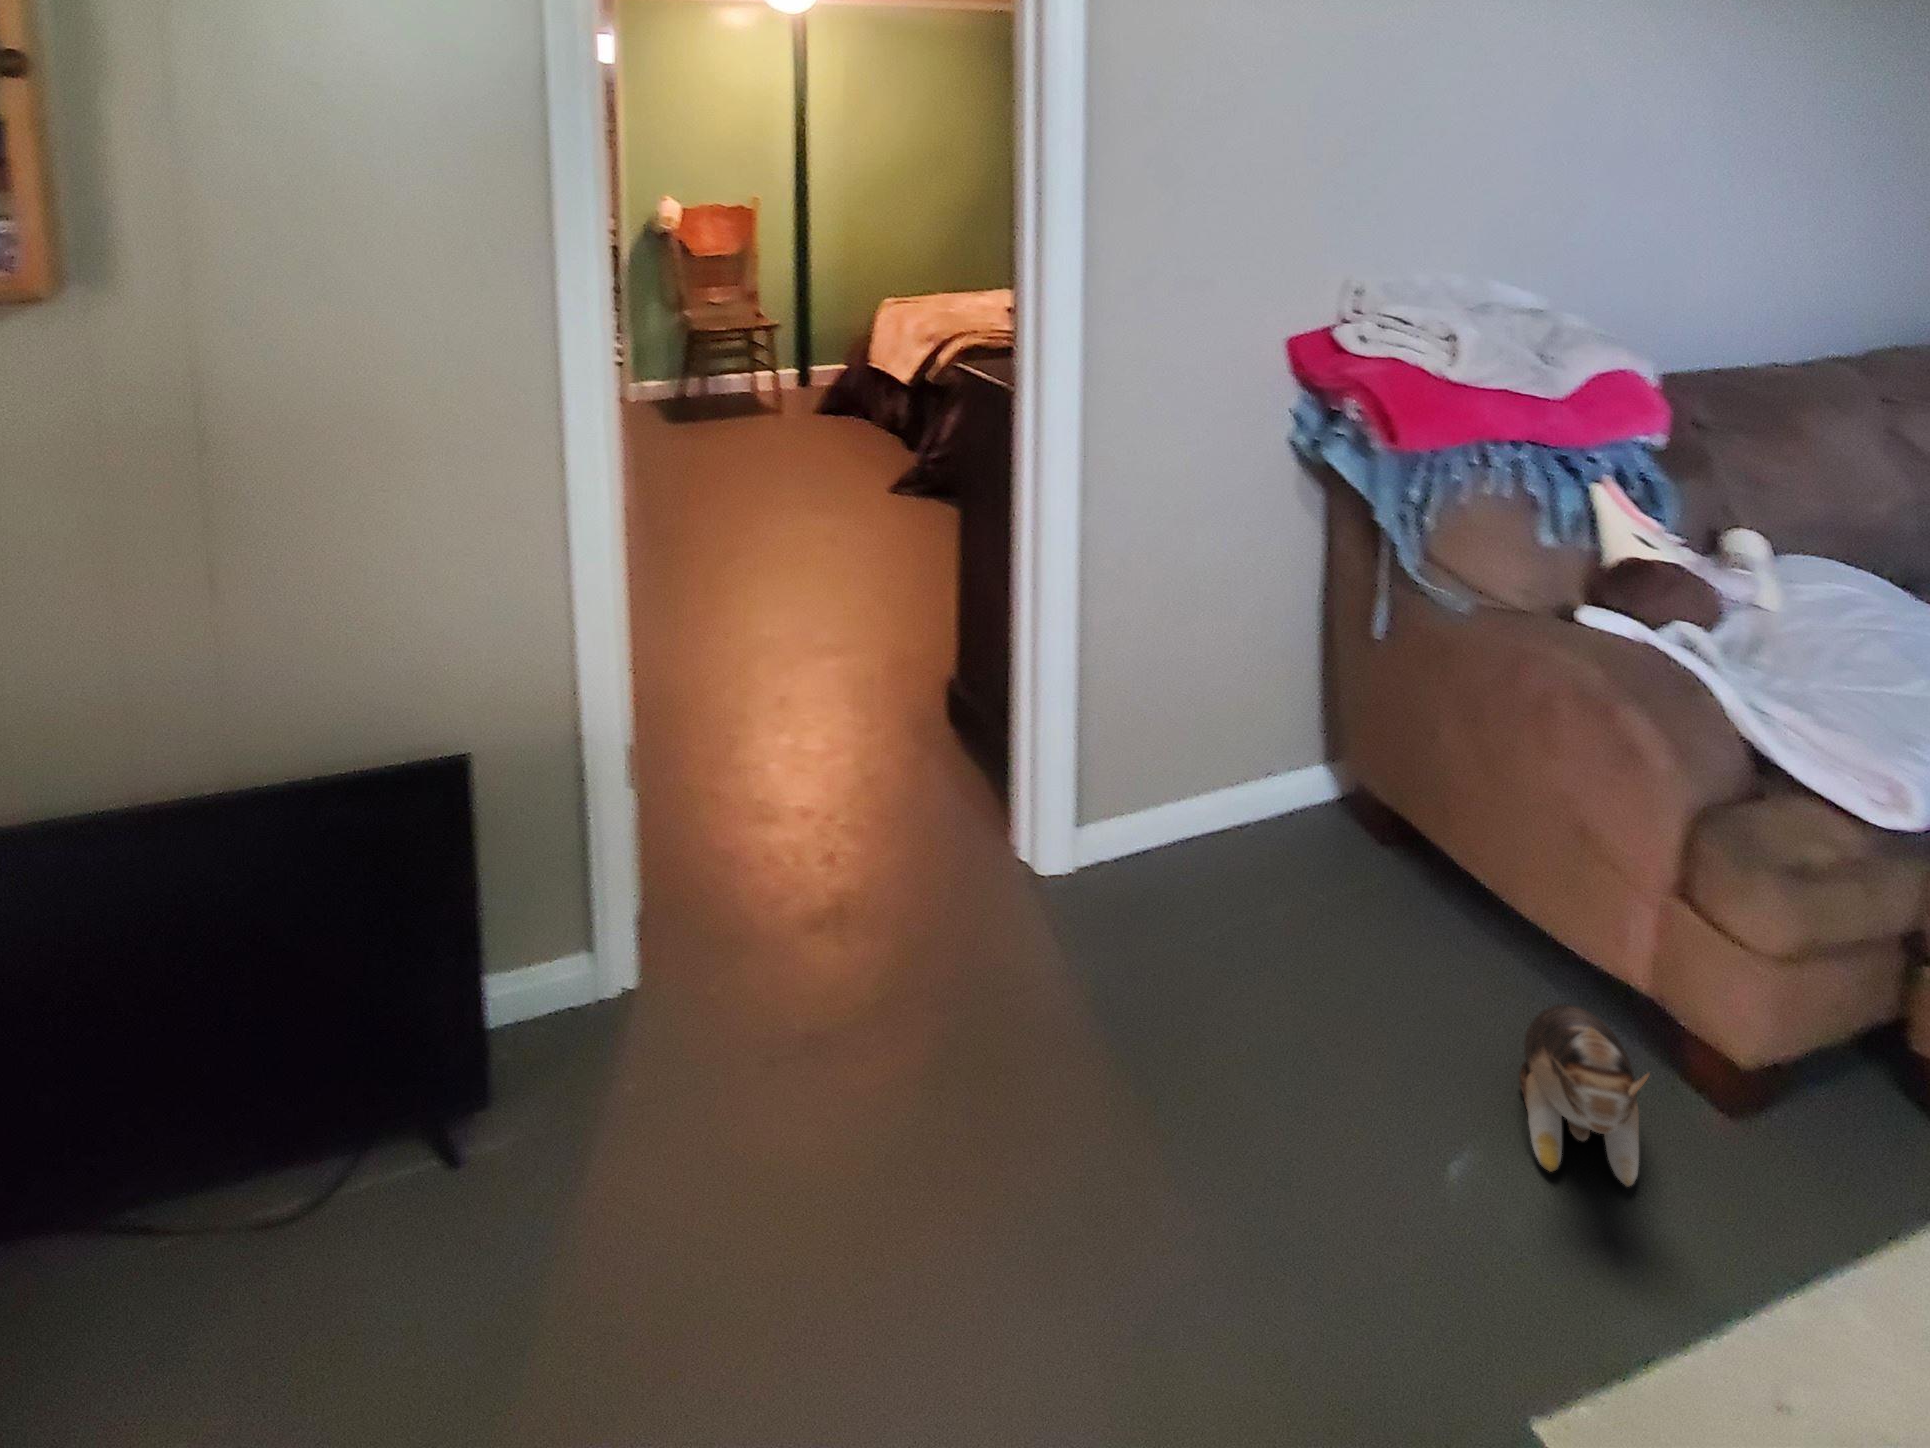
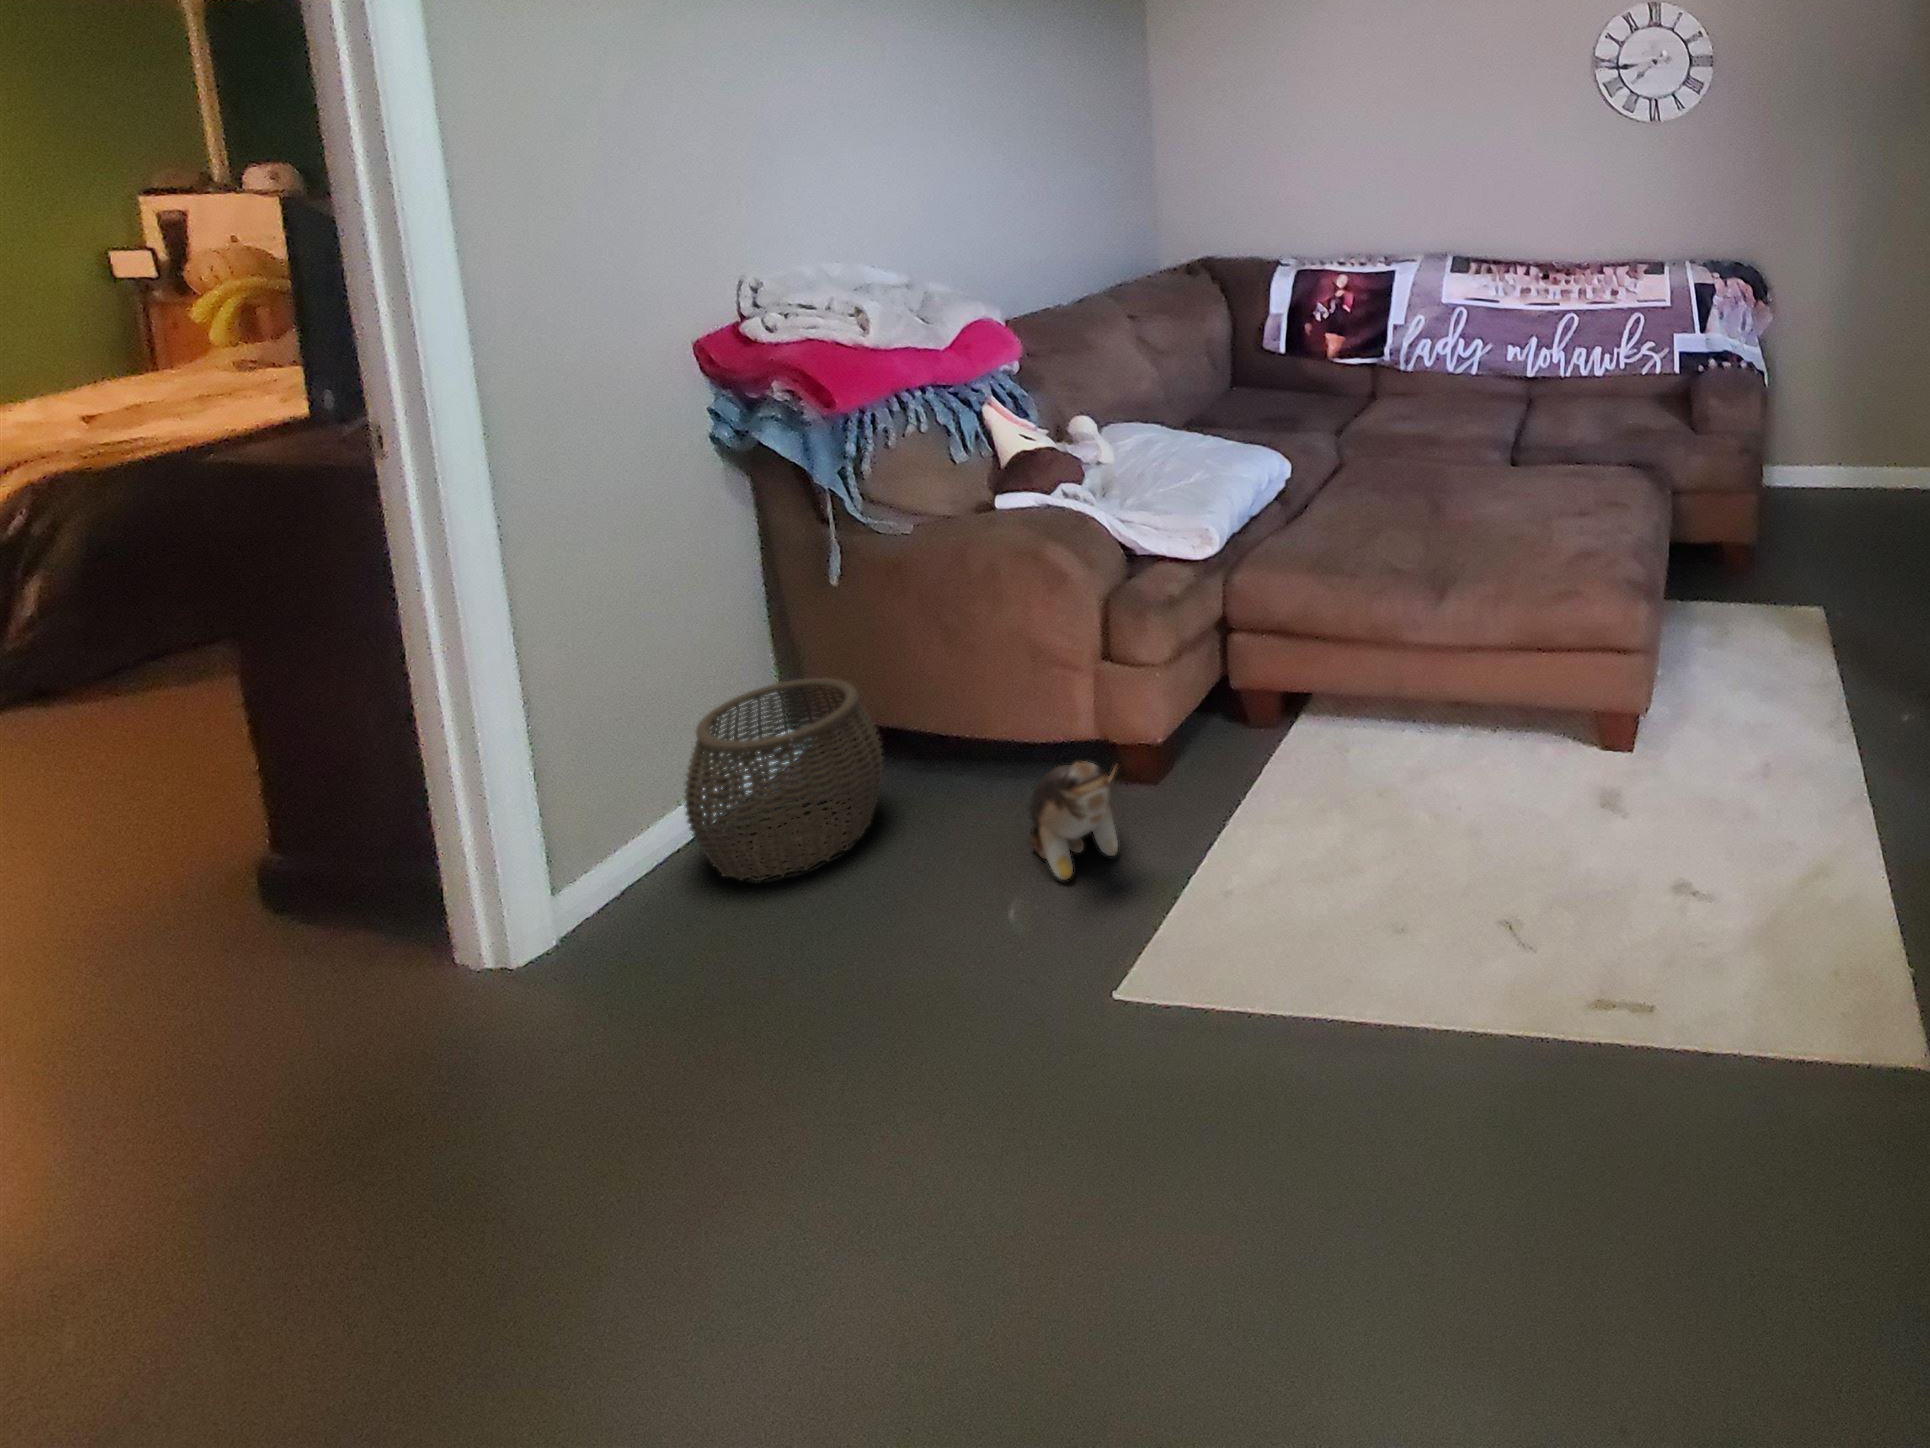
woven basket: none [1192,711,1387,936] -> present [685,678,883,881]

